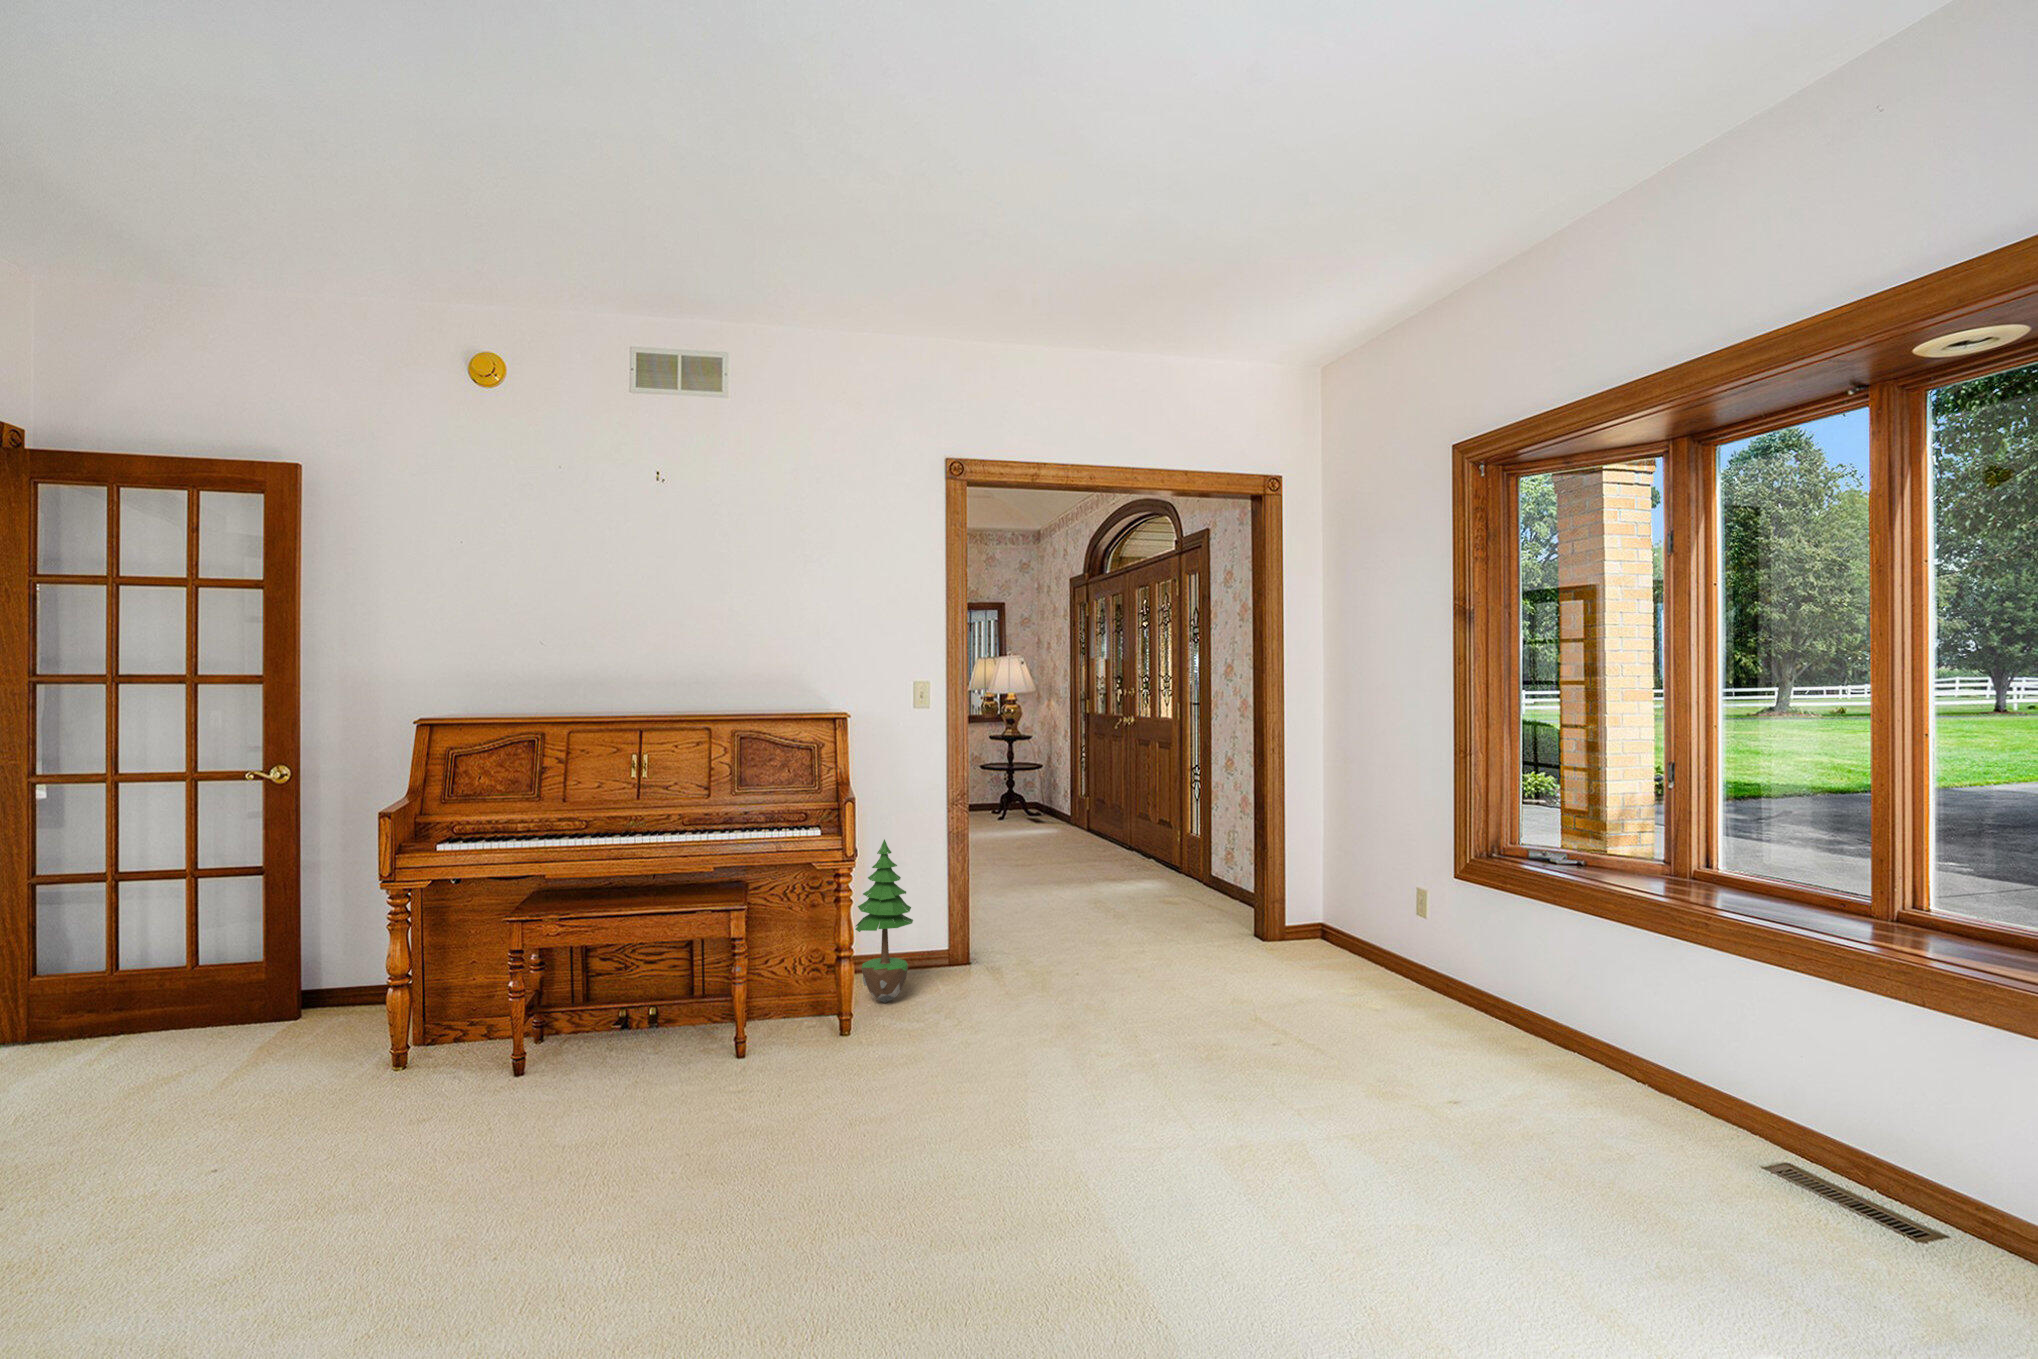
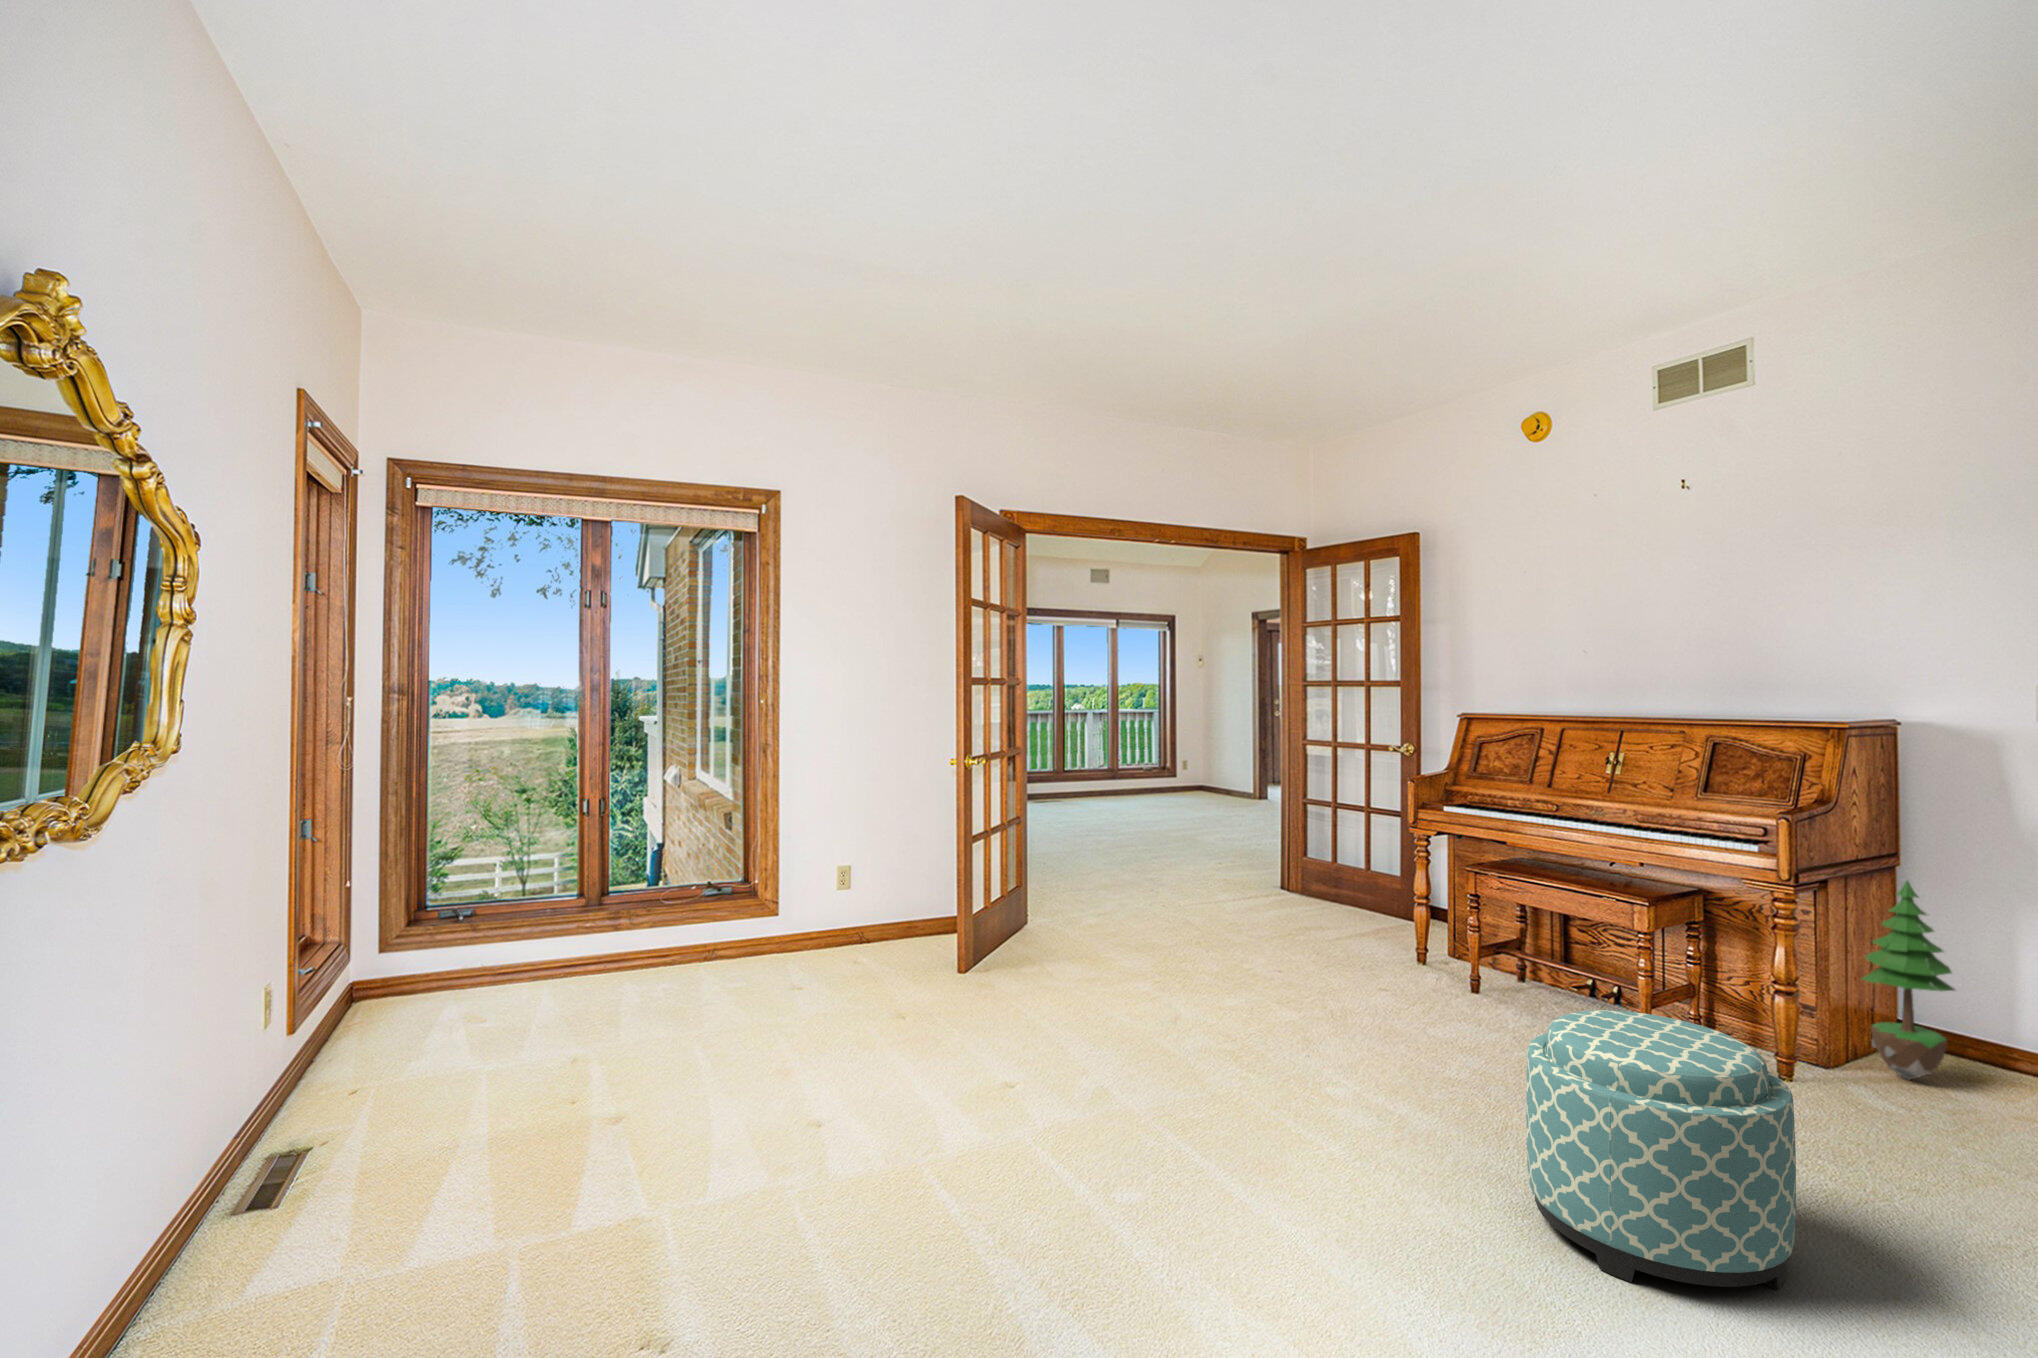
ottoman: none [907,995,1122,1261] -> present [1526,1010,1796,1290]

